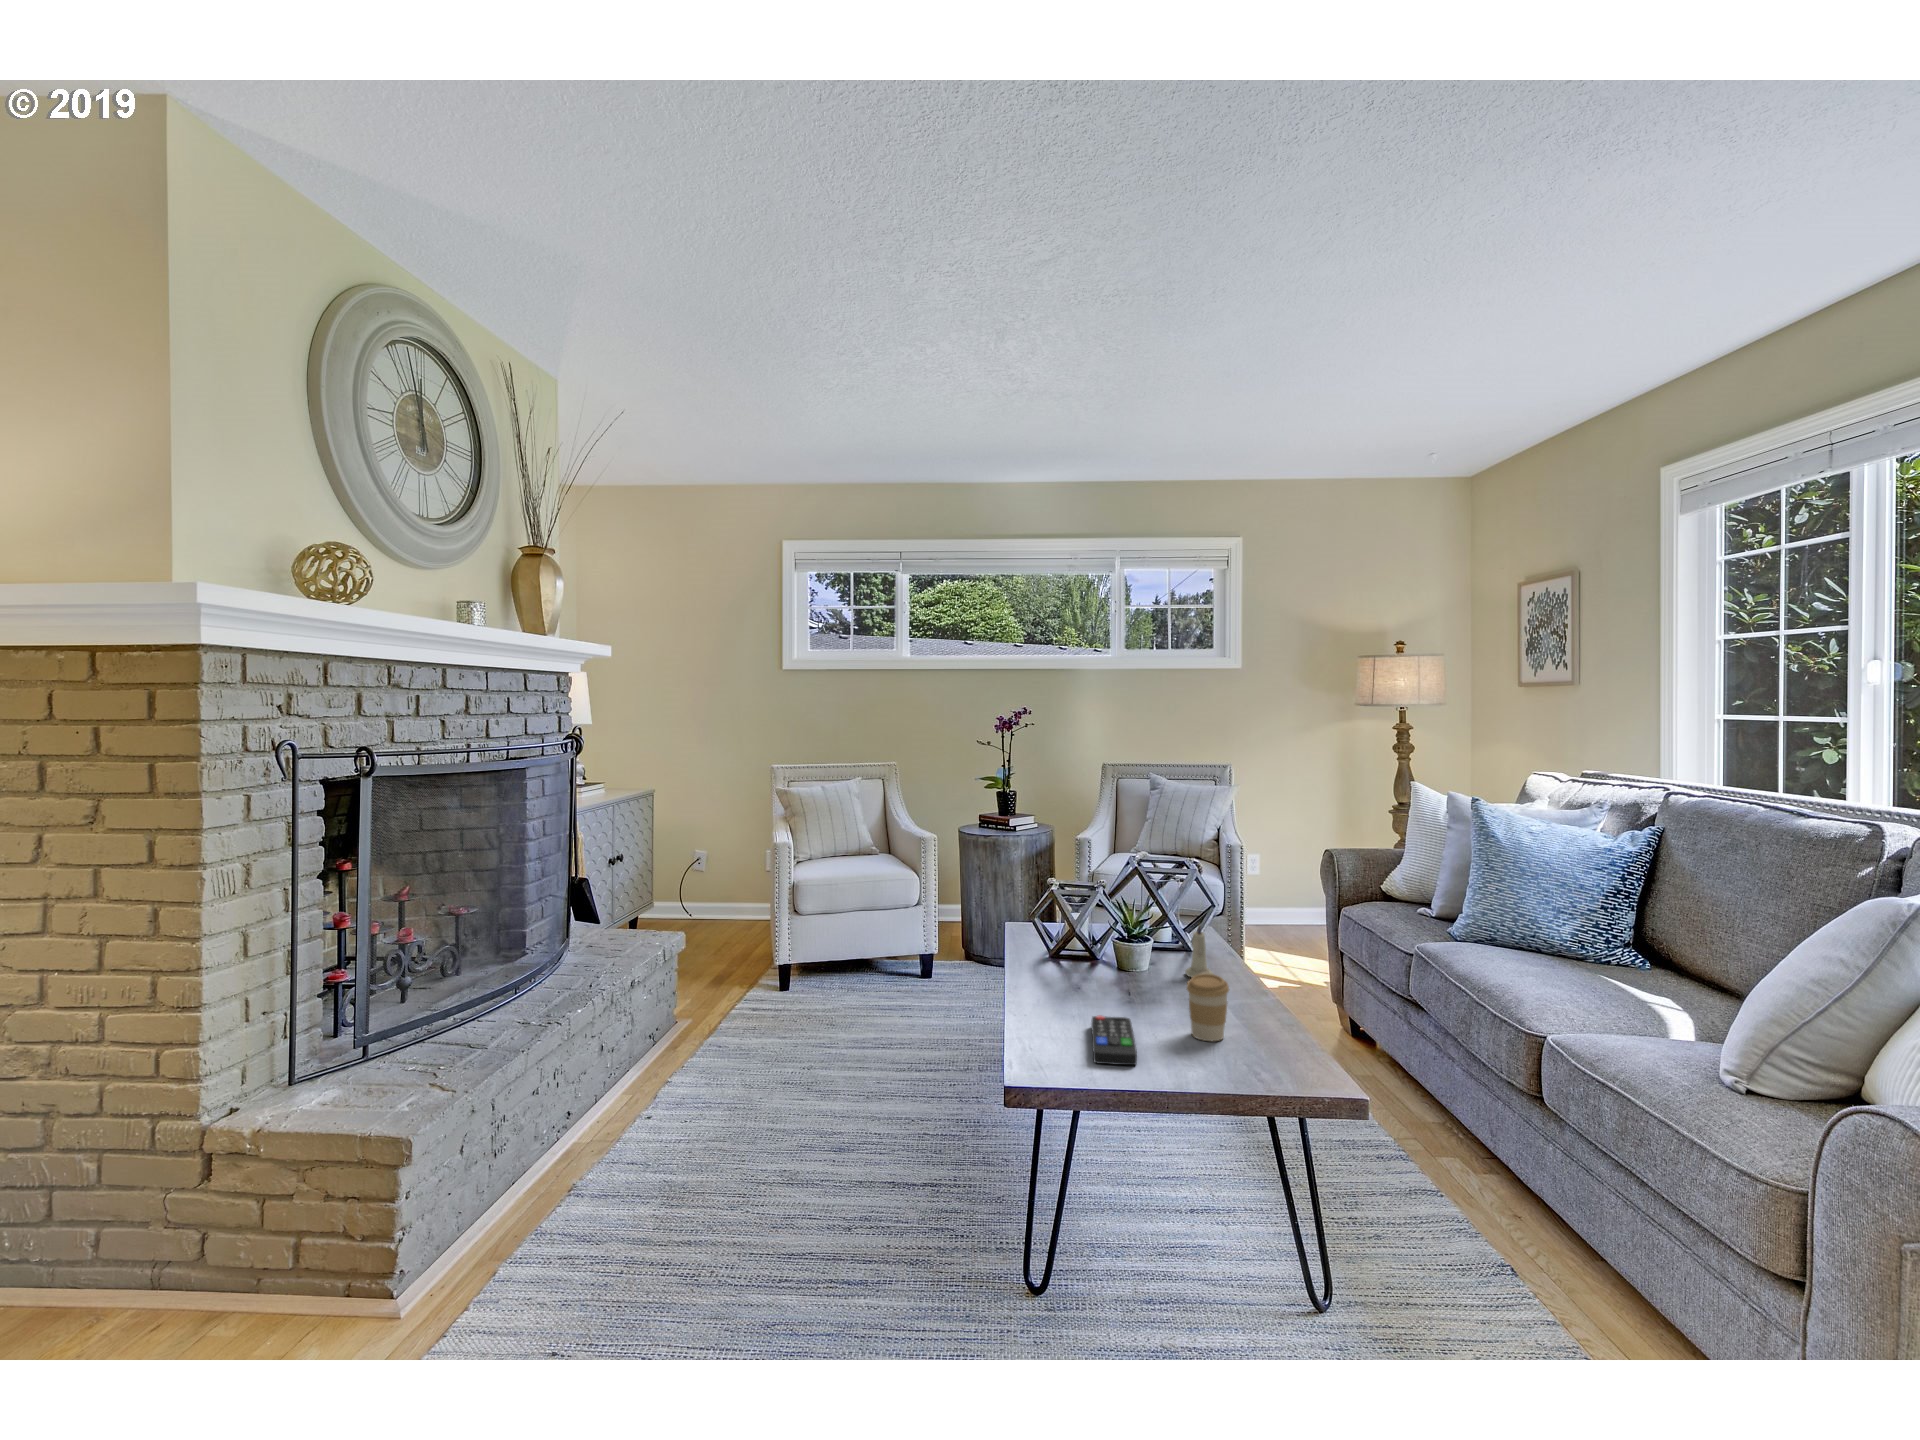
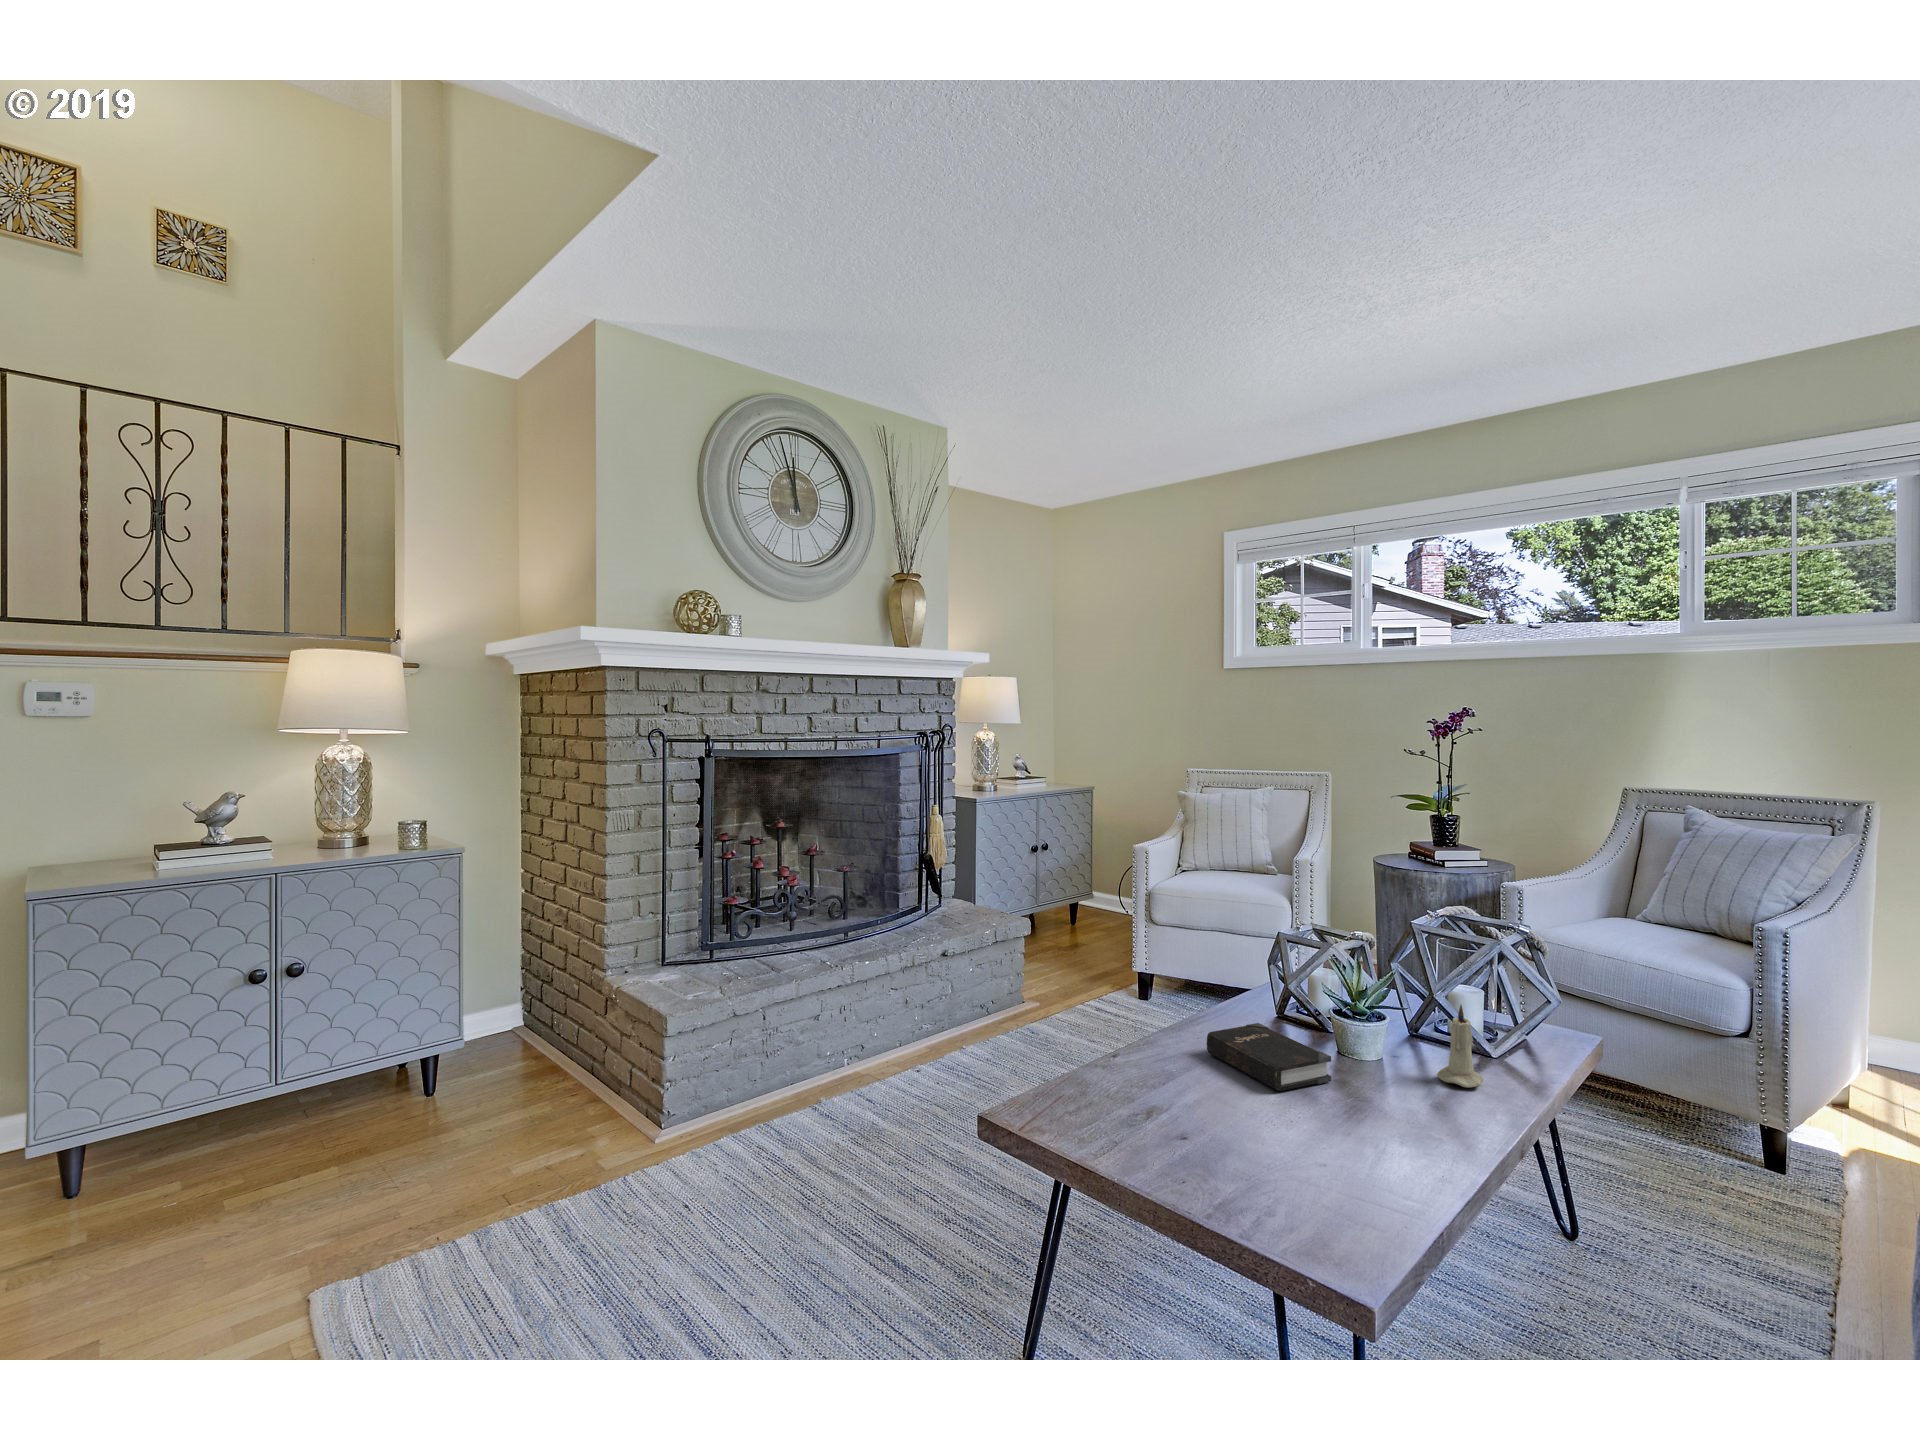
hardback book: none [1053,967,1146,1010] -> present [1207,1023,1331,1091]
coffee cup: present [1187,974,1229,1041] -> none [1293,1061,1354,1156]
remote control: present [1091,1016,1137,1065] -> none [1125,1079,1237,1142]

